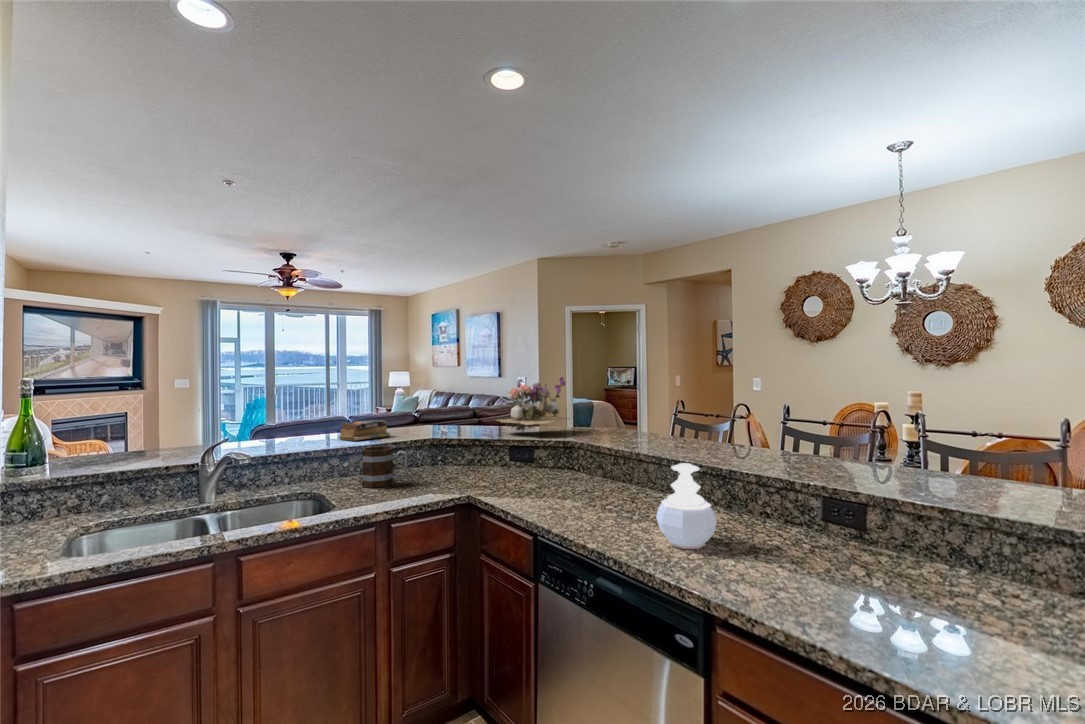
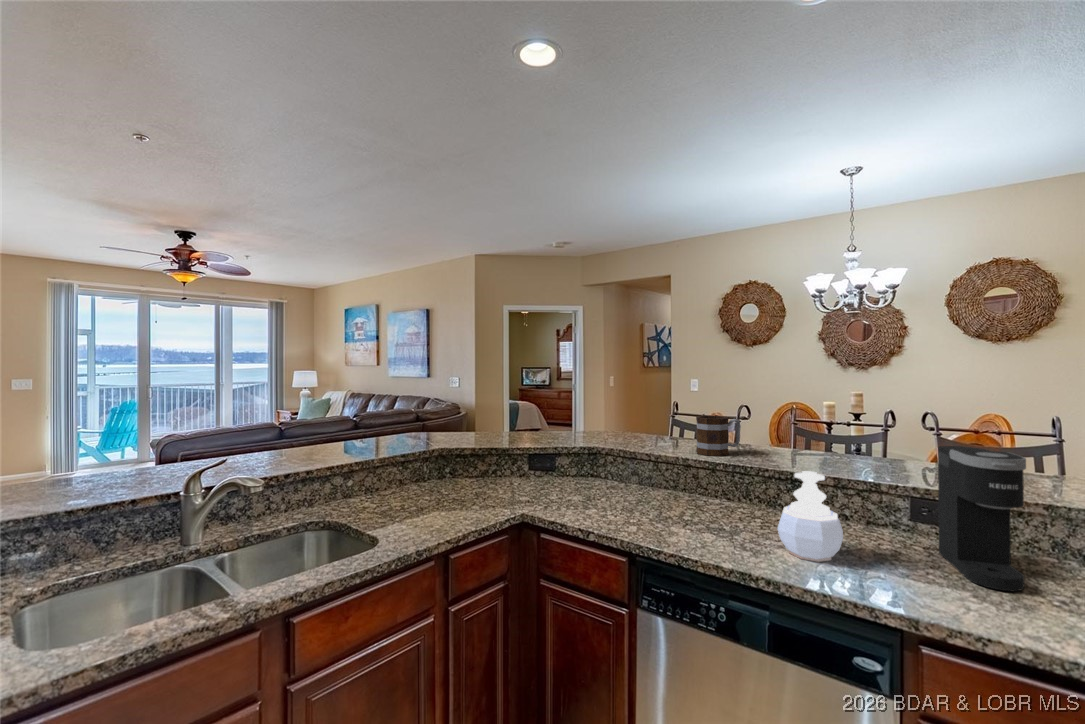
flower arrangement: present [498,376,569,432] -> none [499,377,576,439]
book: present [339,420,390,441] -> none [326,428,385,454]
coffee maker: none [810,443,868,586] -> present [938,446,1026,591]
mug: present [362,446,408,488] -> present [696,416,741,456]

